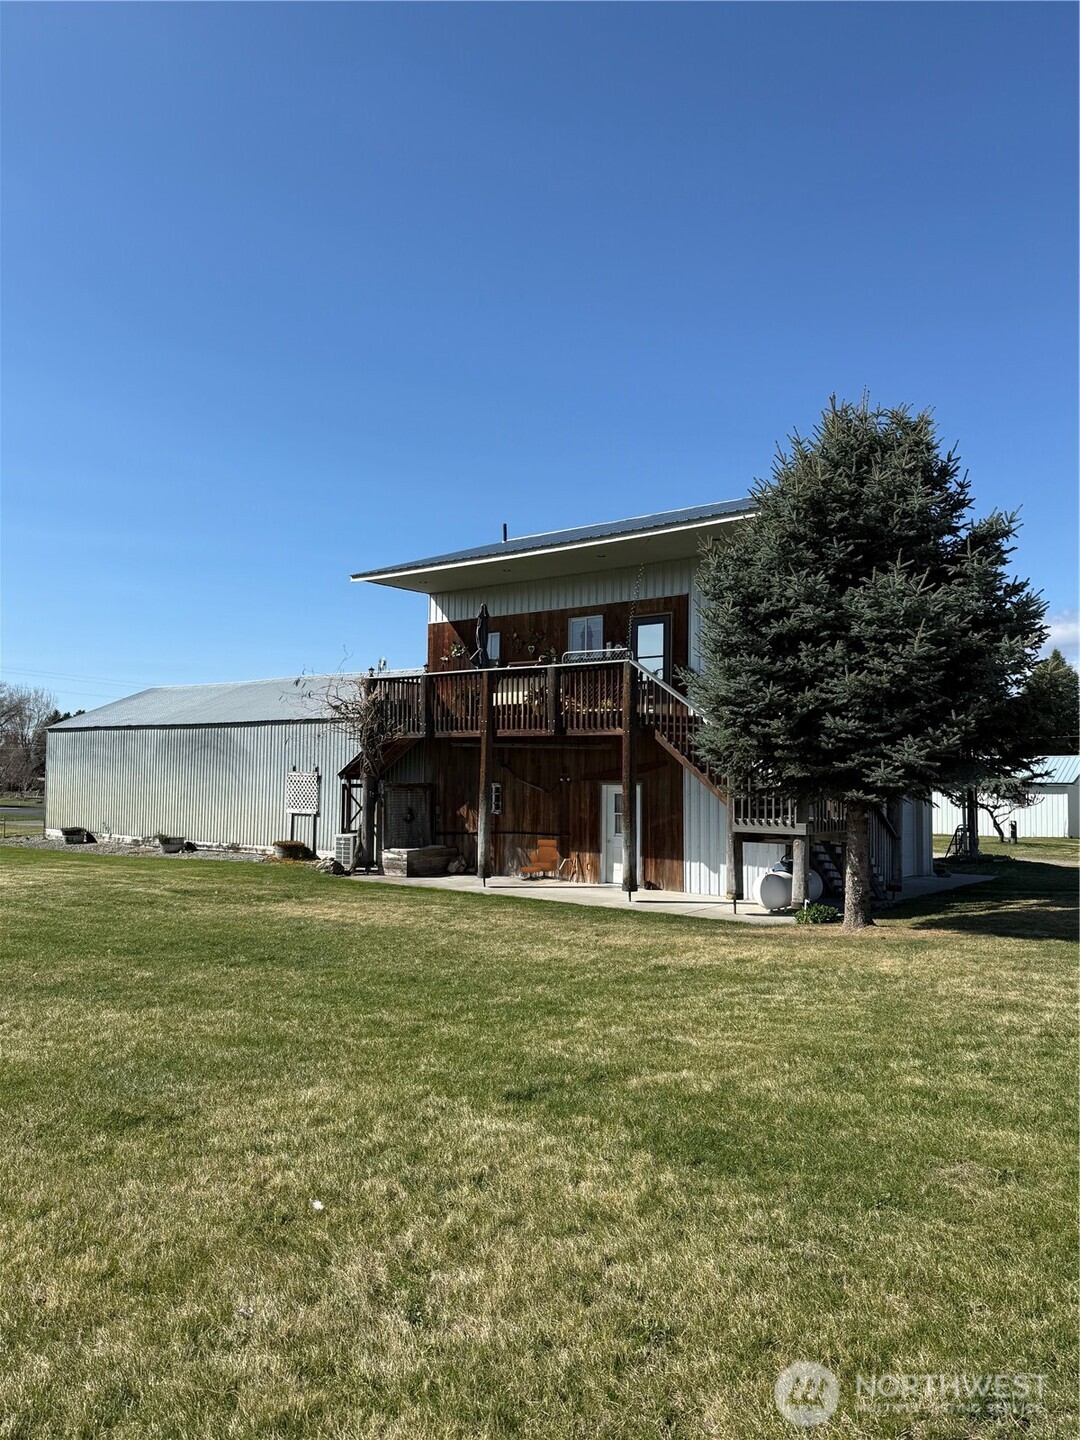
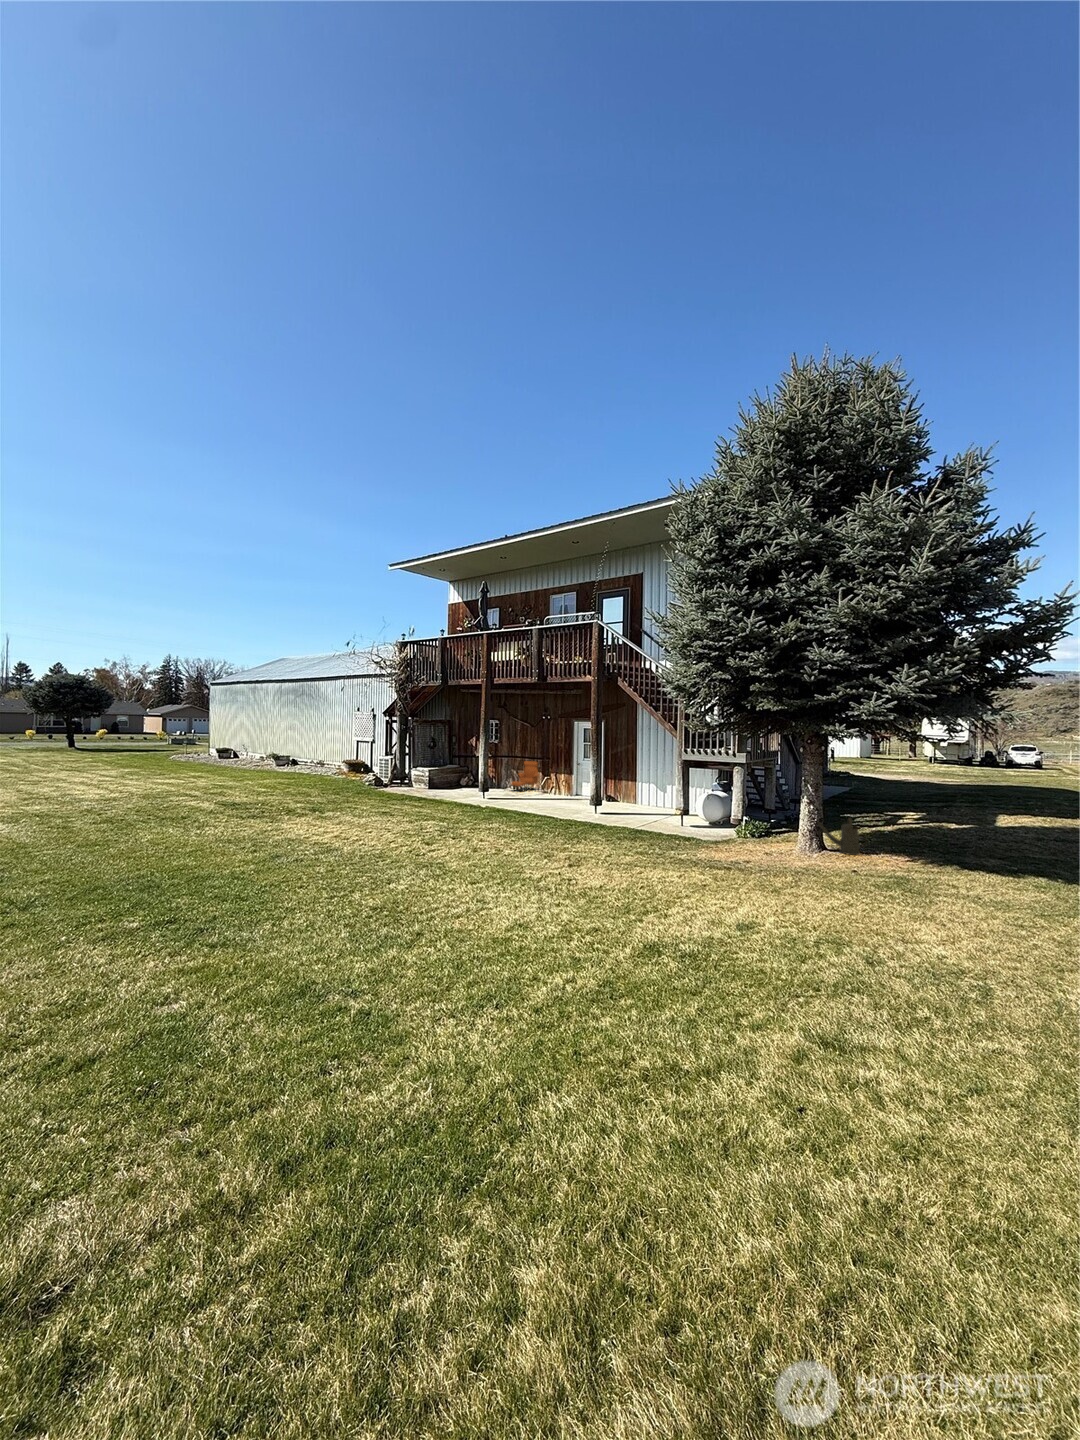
watering can: none [864,890,912,929] -> present [818,818,860,855]

